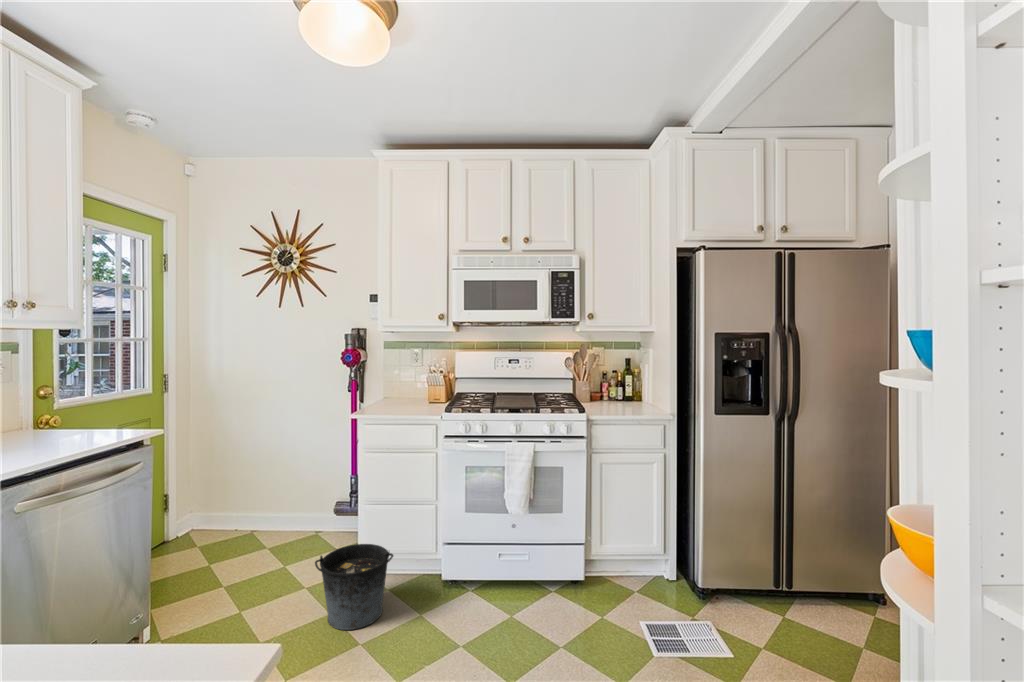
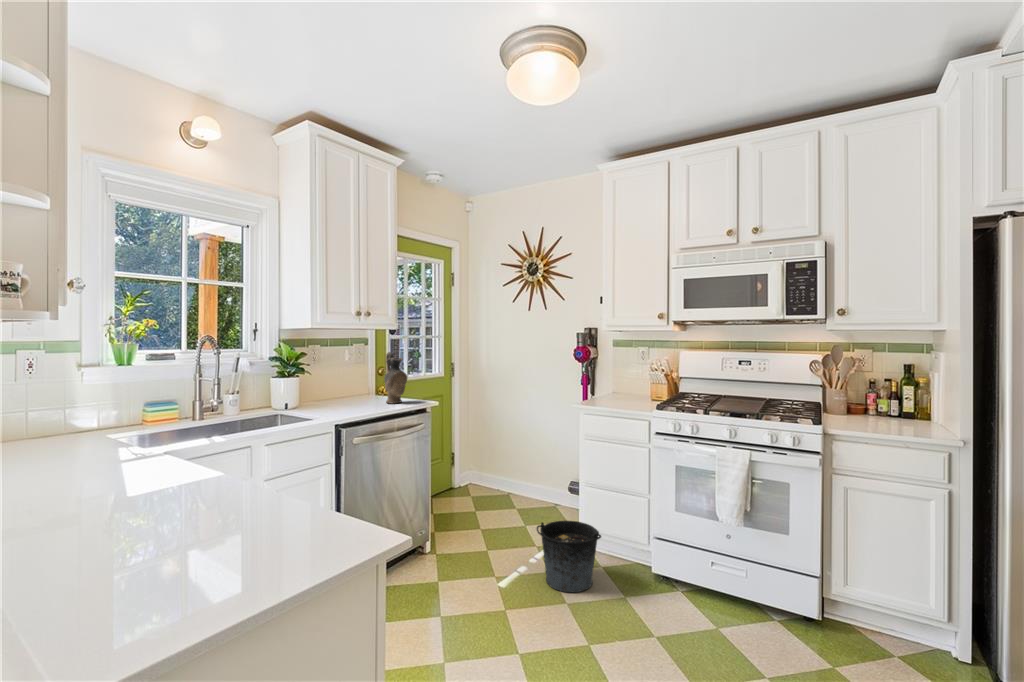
ceramic pitcher: none [64,361,107,437] -> present [385,352,407,403]

